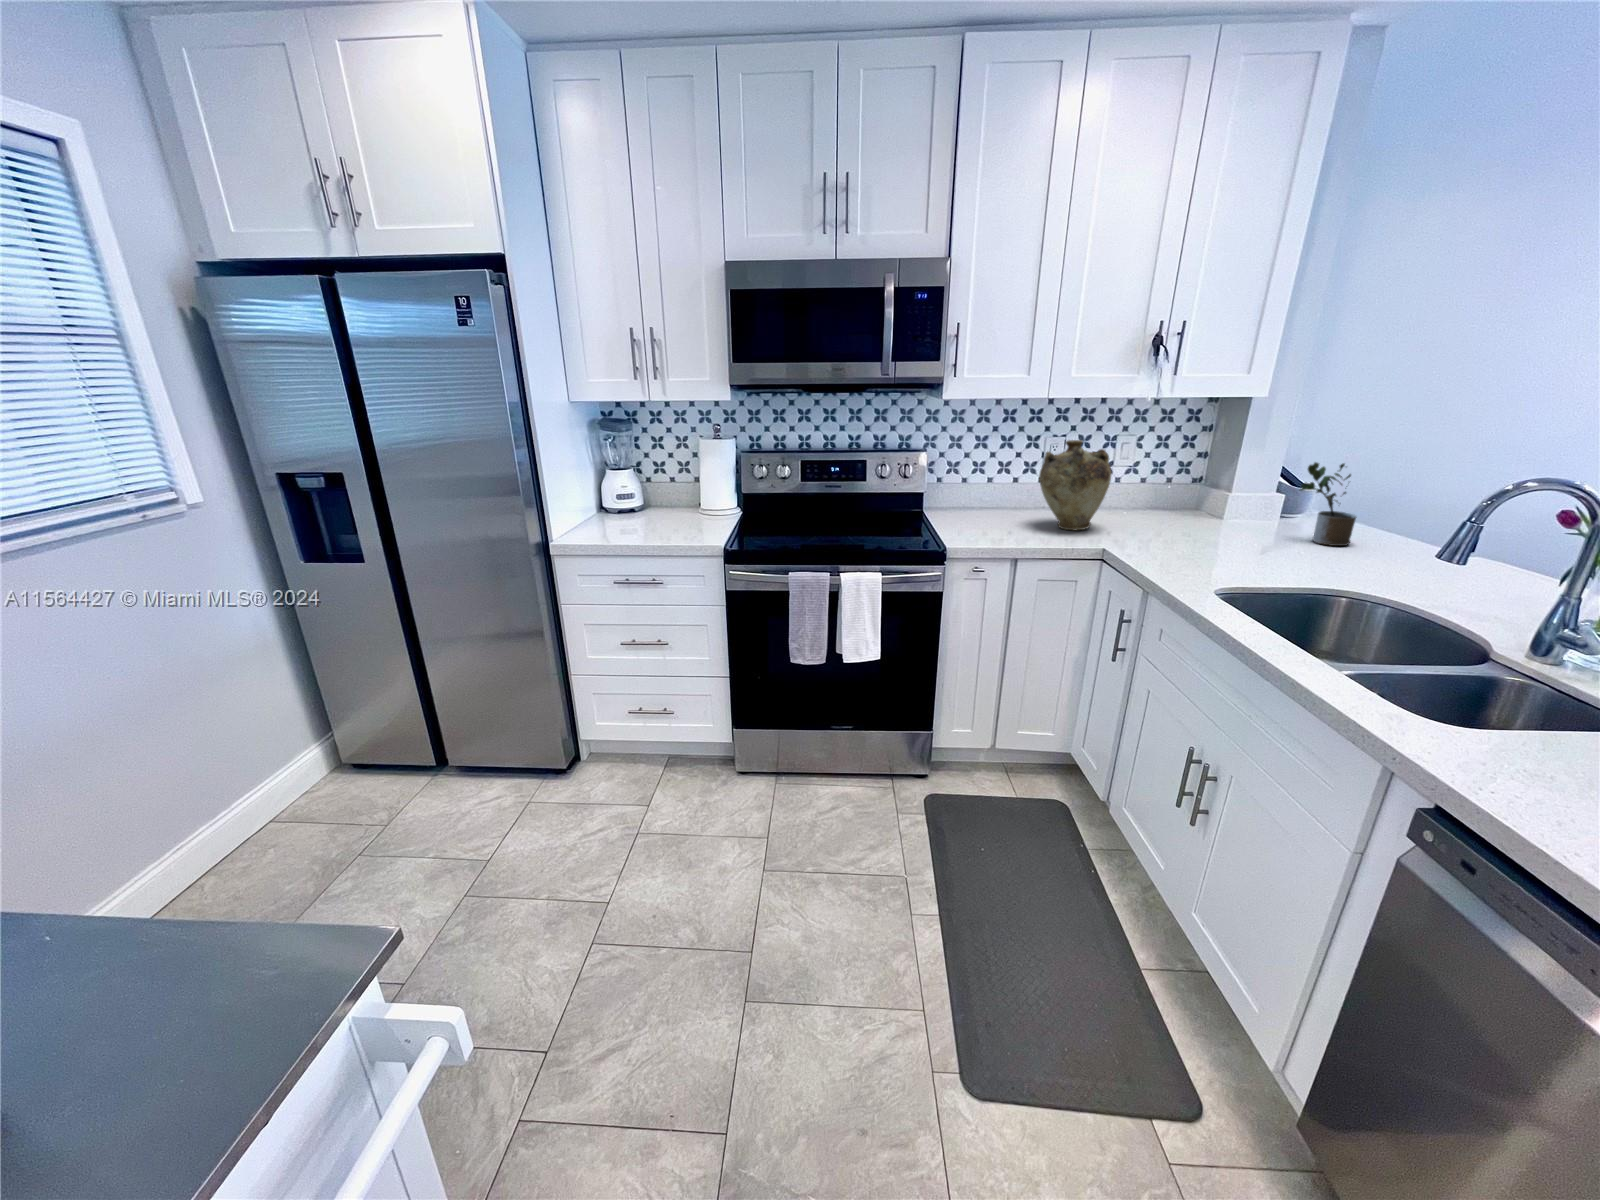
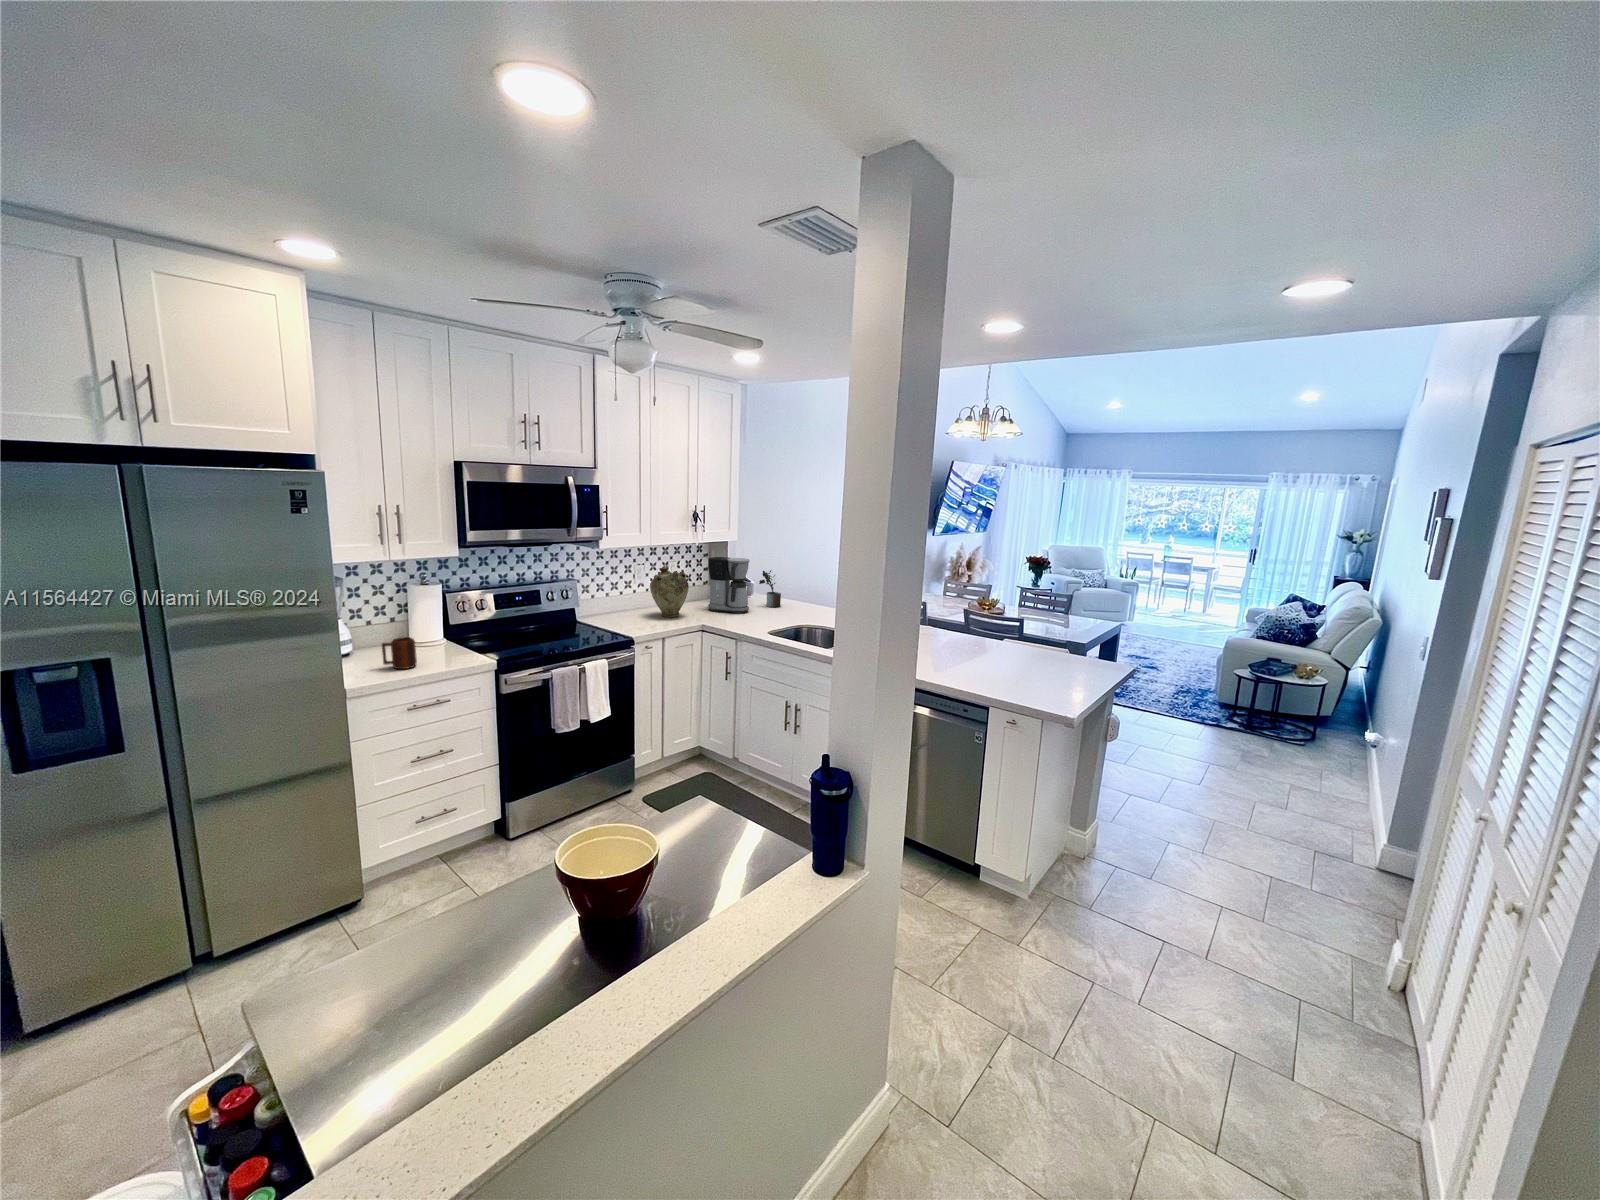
coffee maker: none [1164,427,1265,545] -> present [708,557,749,613]
mug: none [628,499,659,536] -> present [382,637,417,669]

